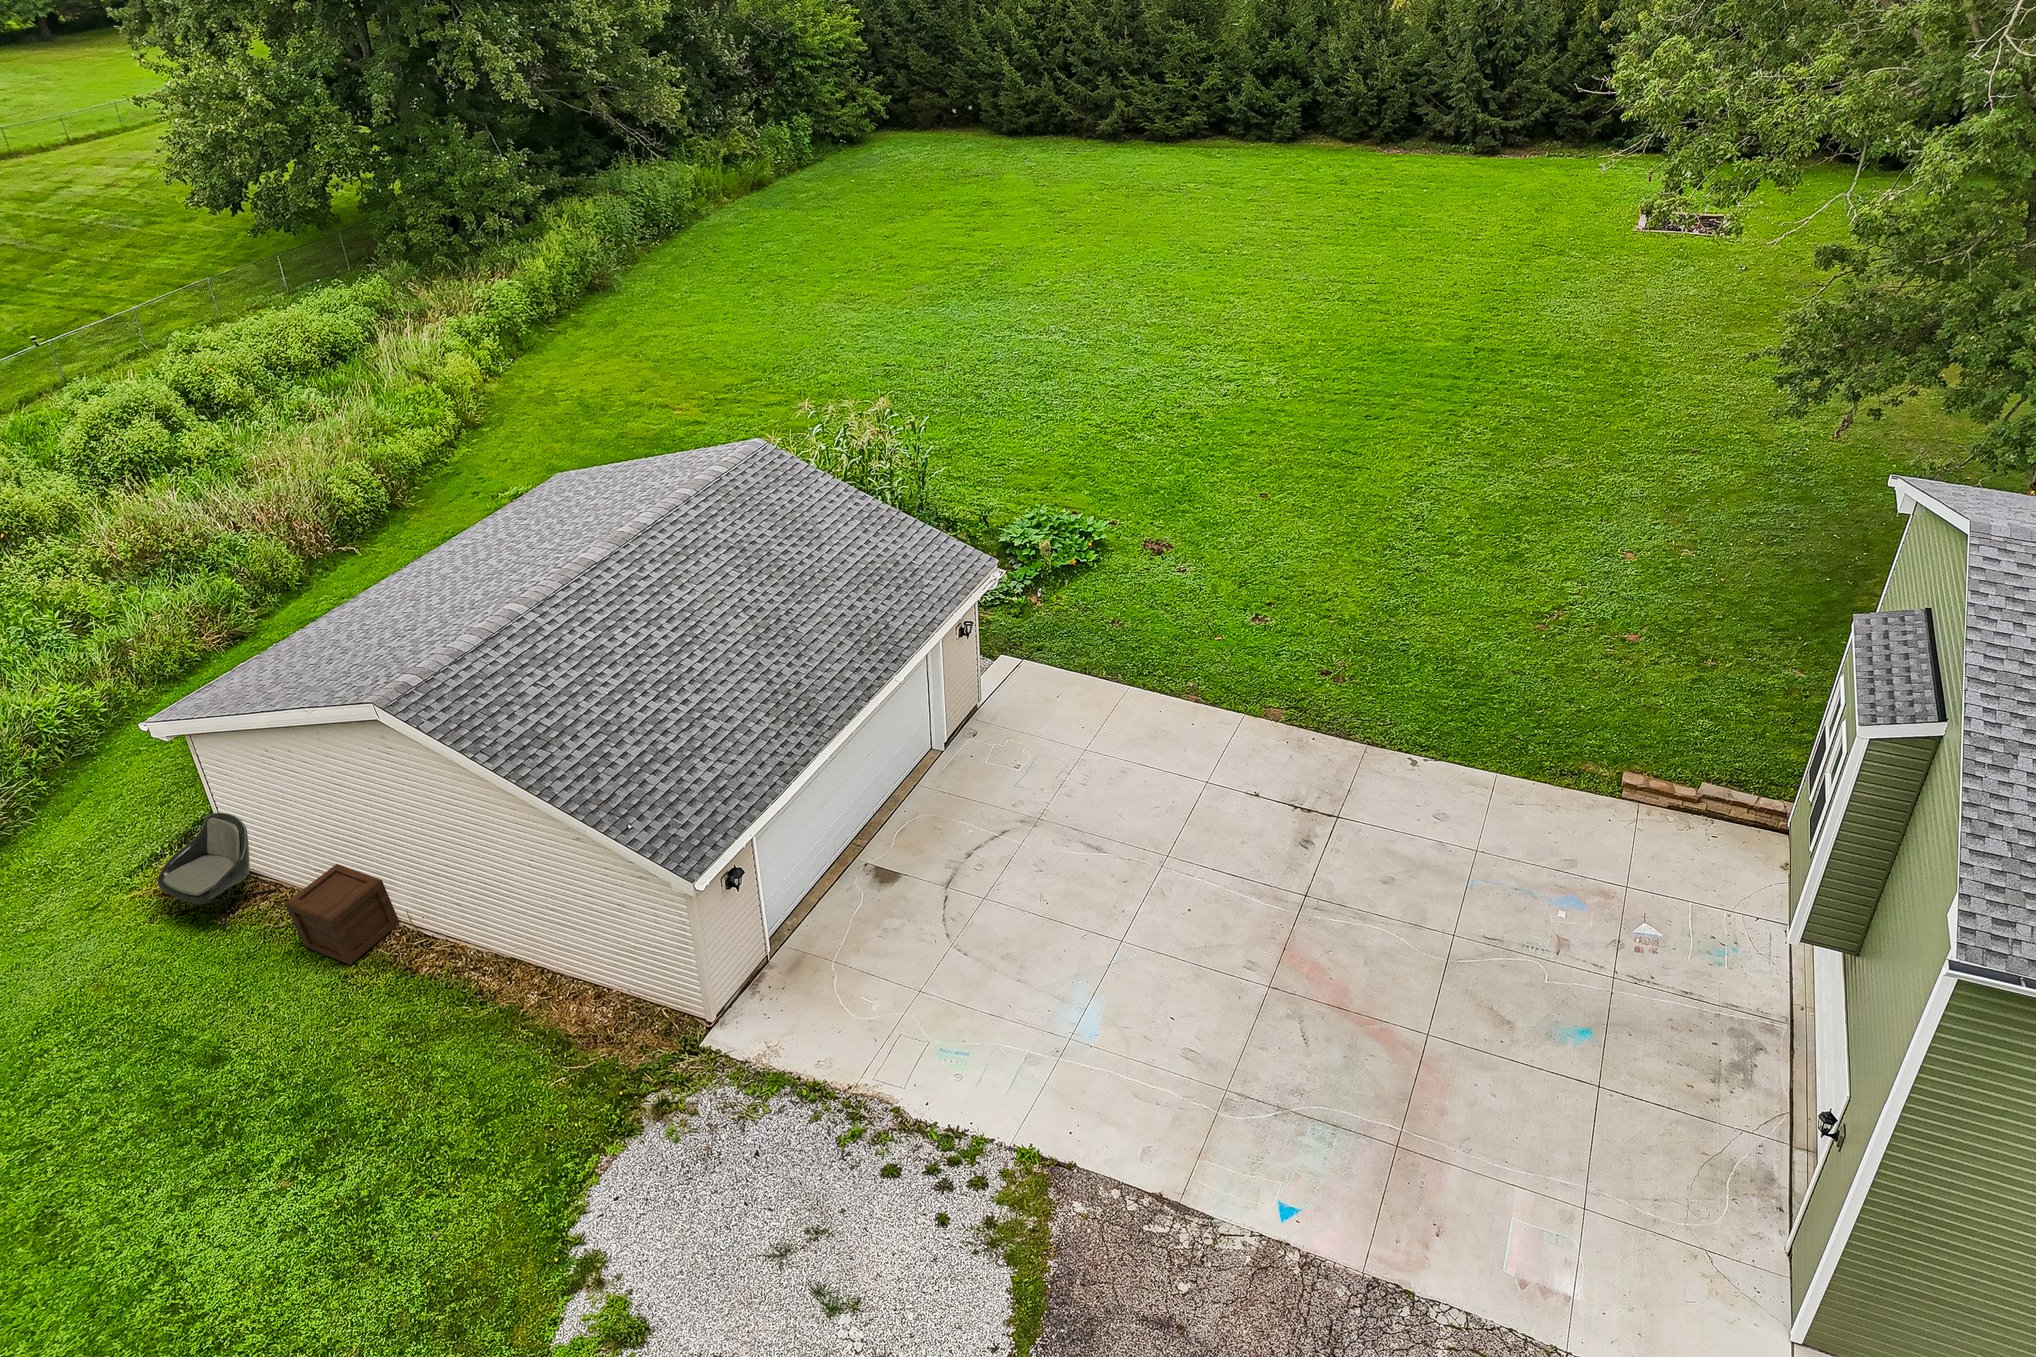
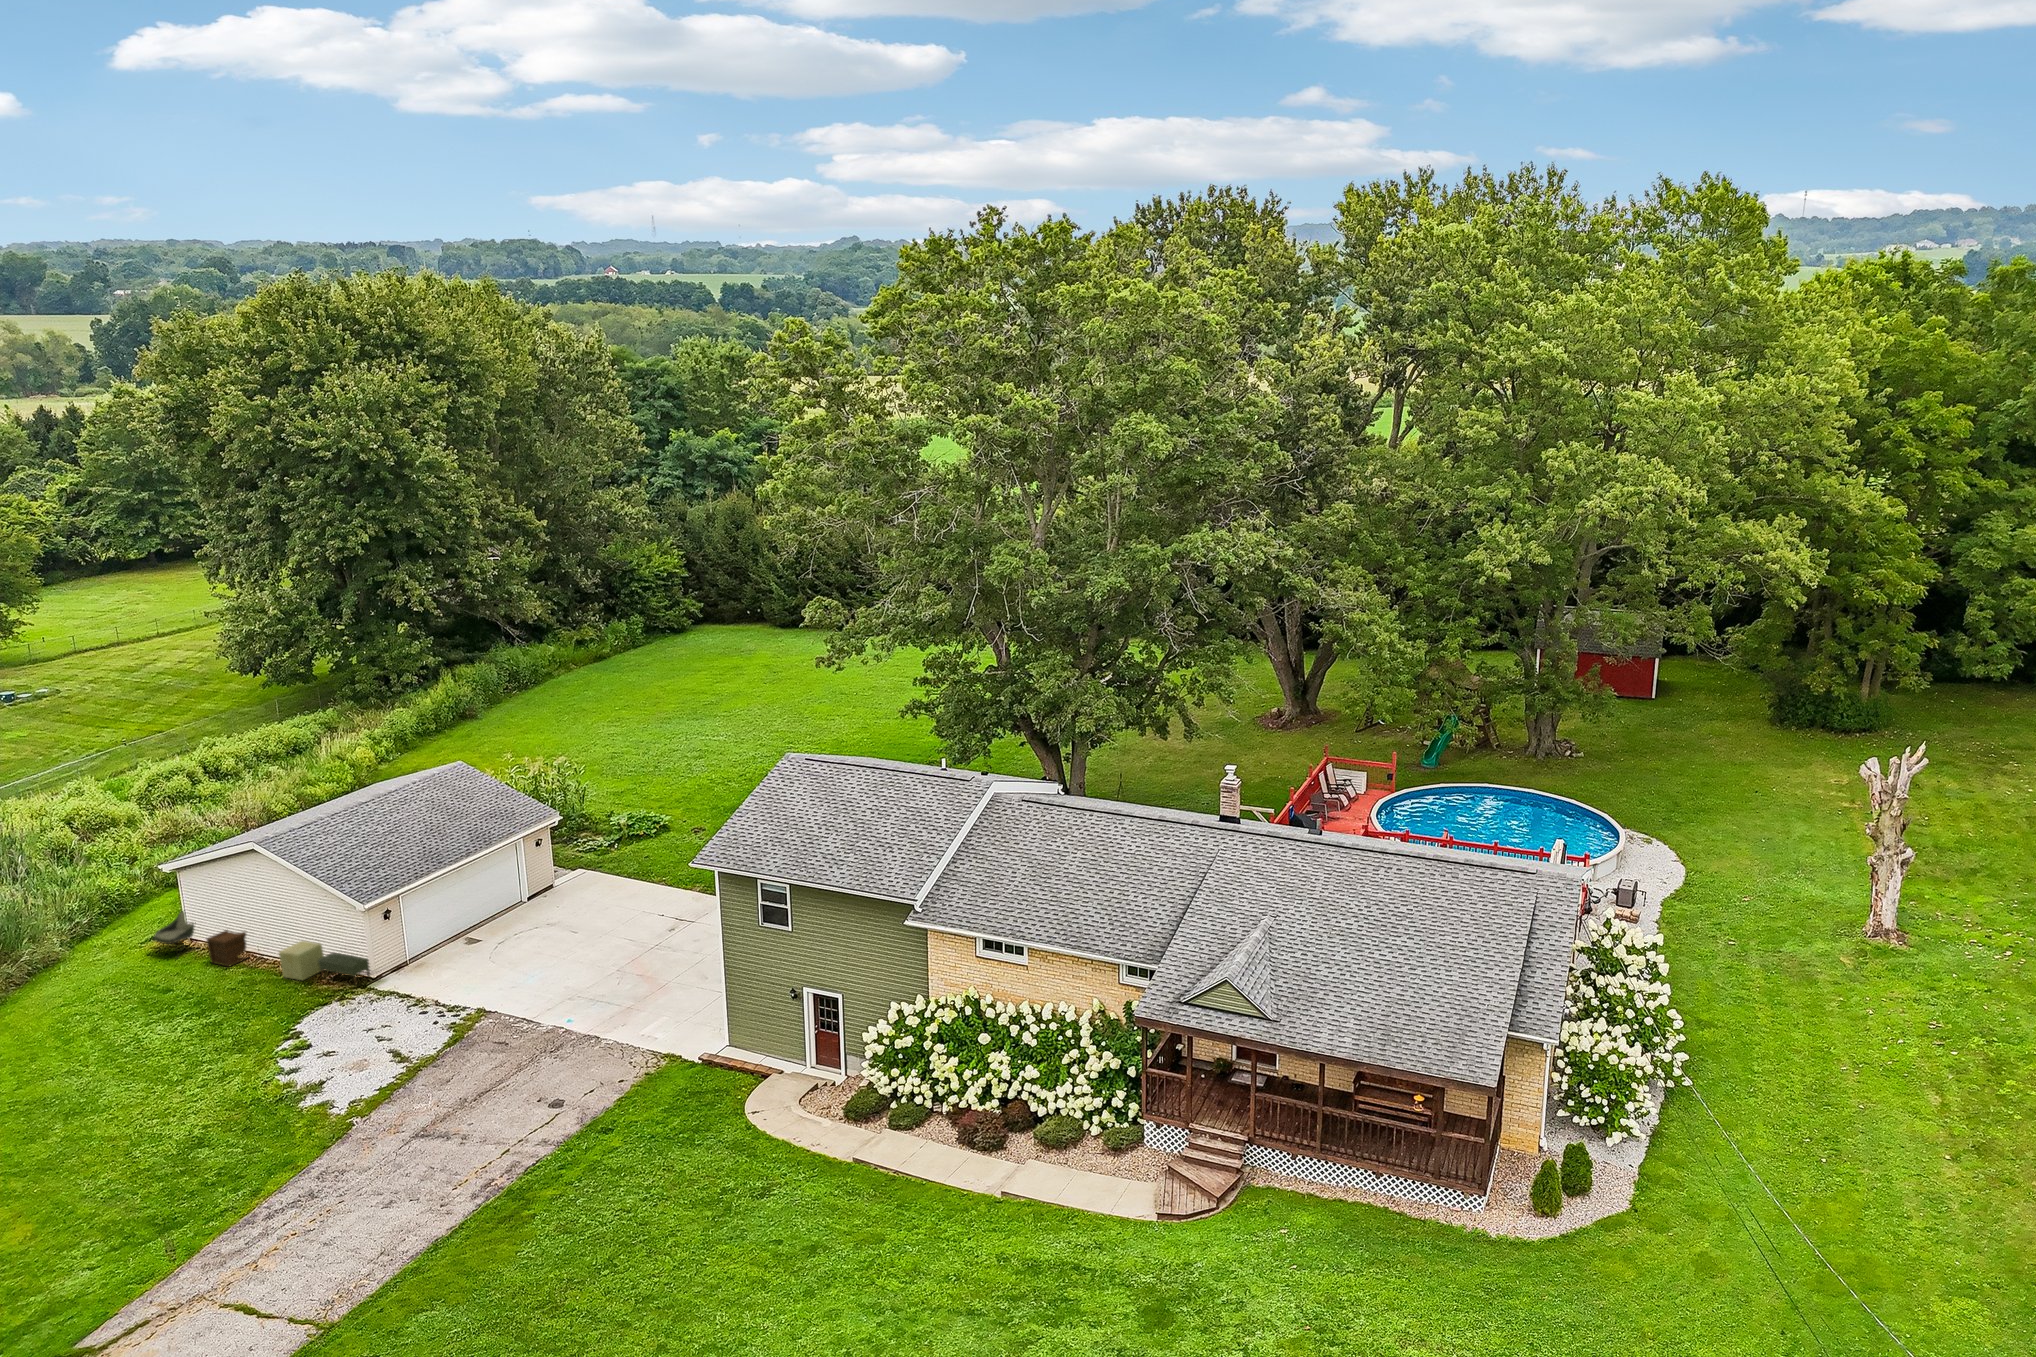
cardboard box: none [473,921,584,1027] -> present [279,941,324,980]
bench: none [574,957,706,1055] -> present [318,953,370,985]

